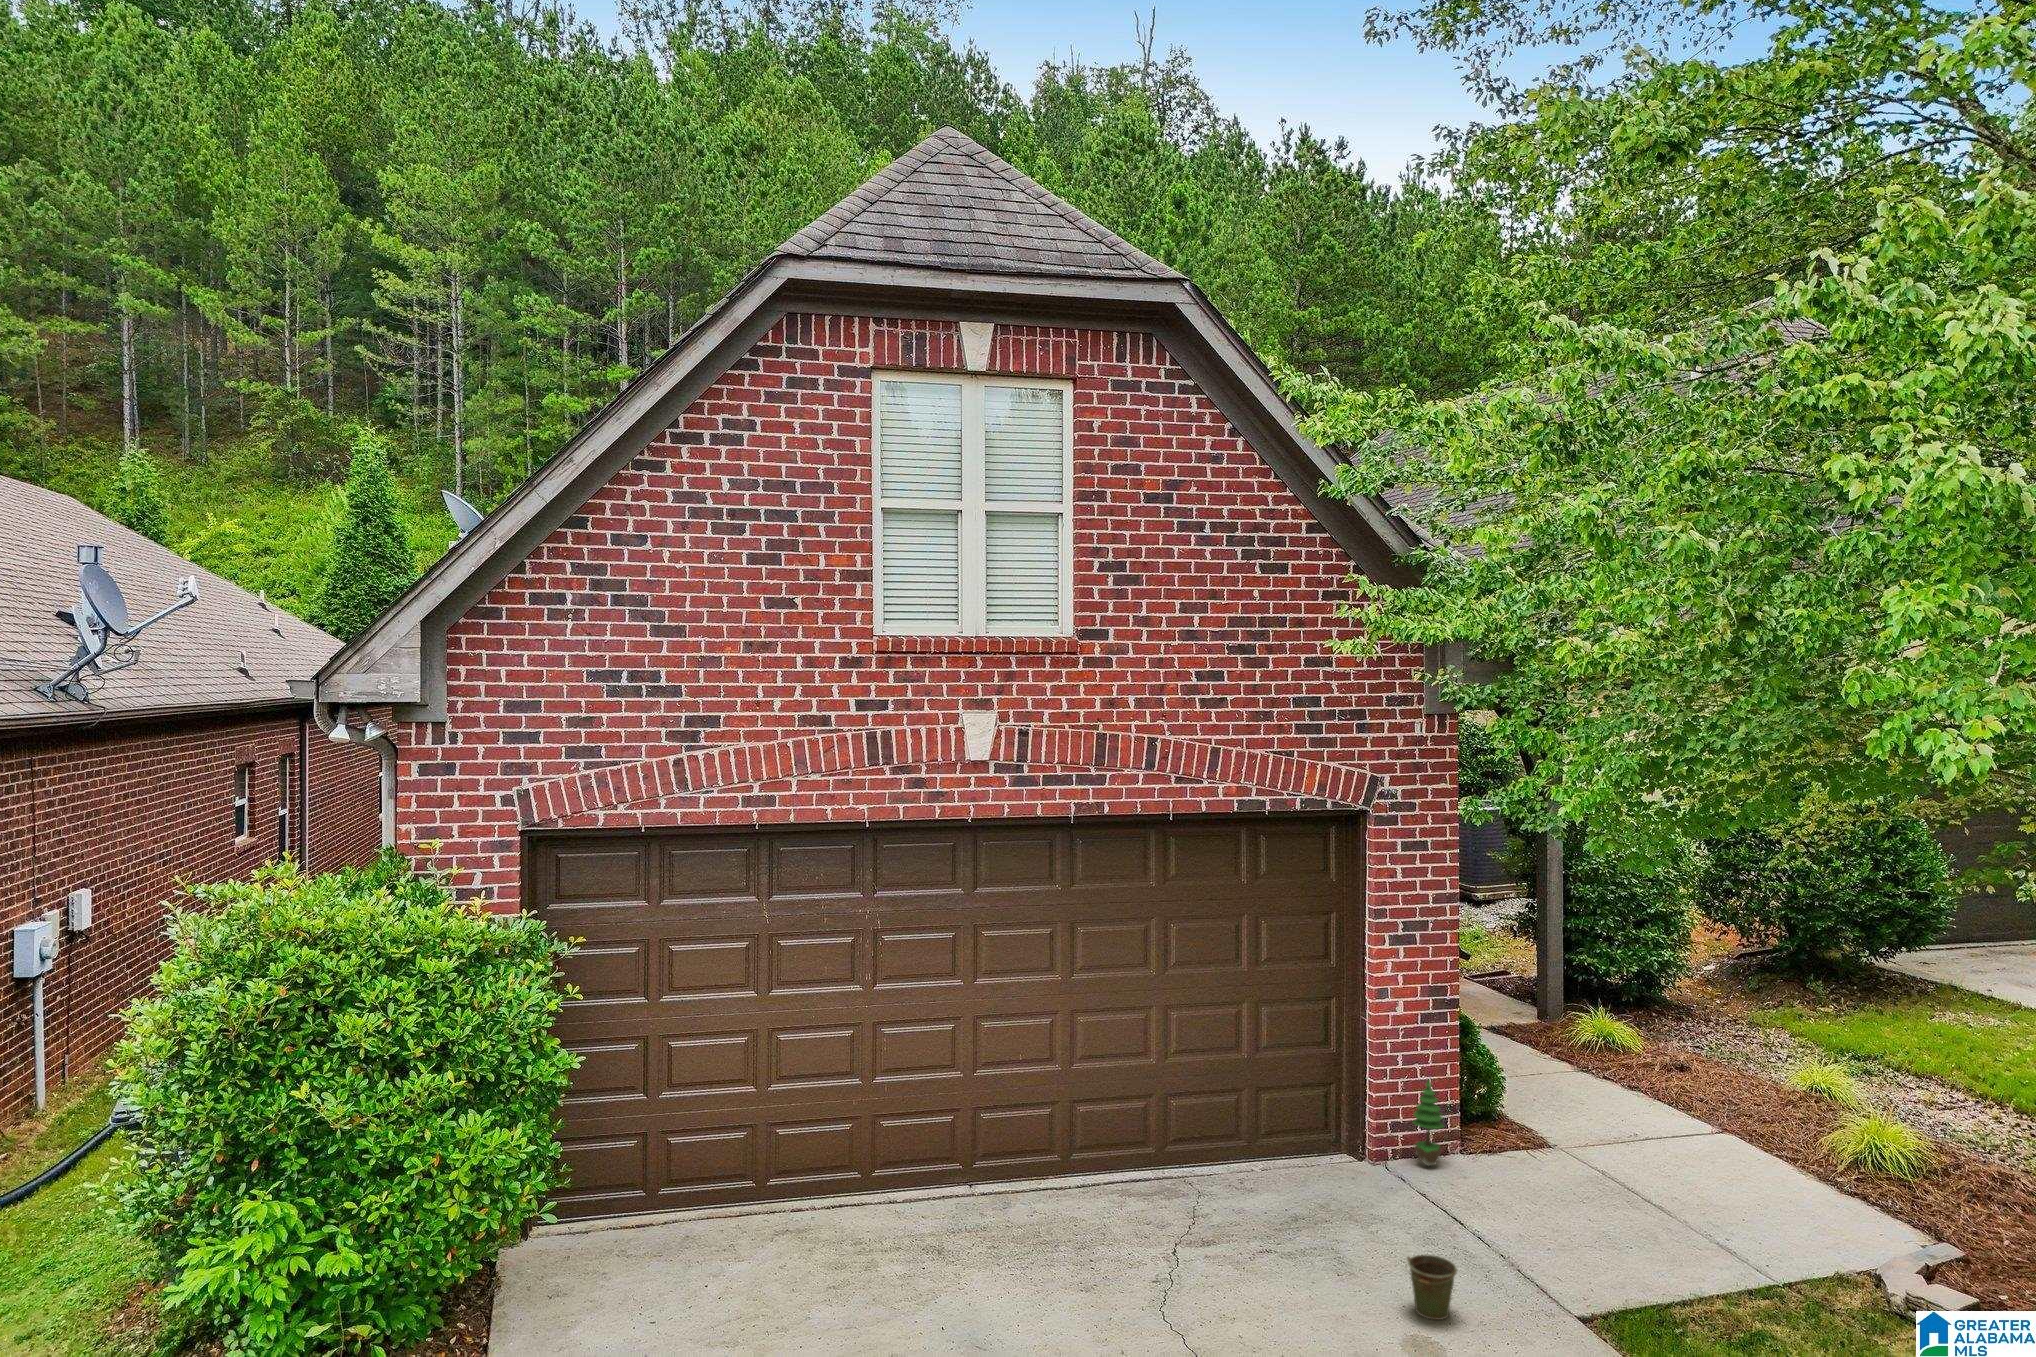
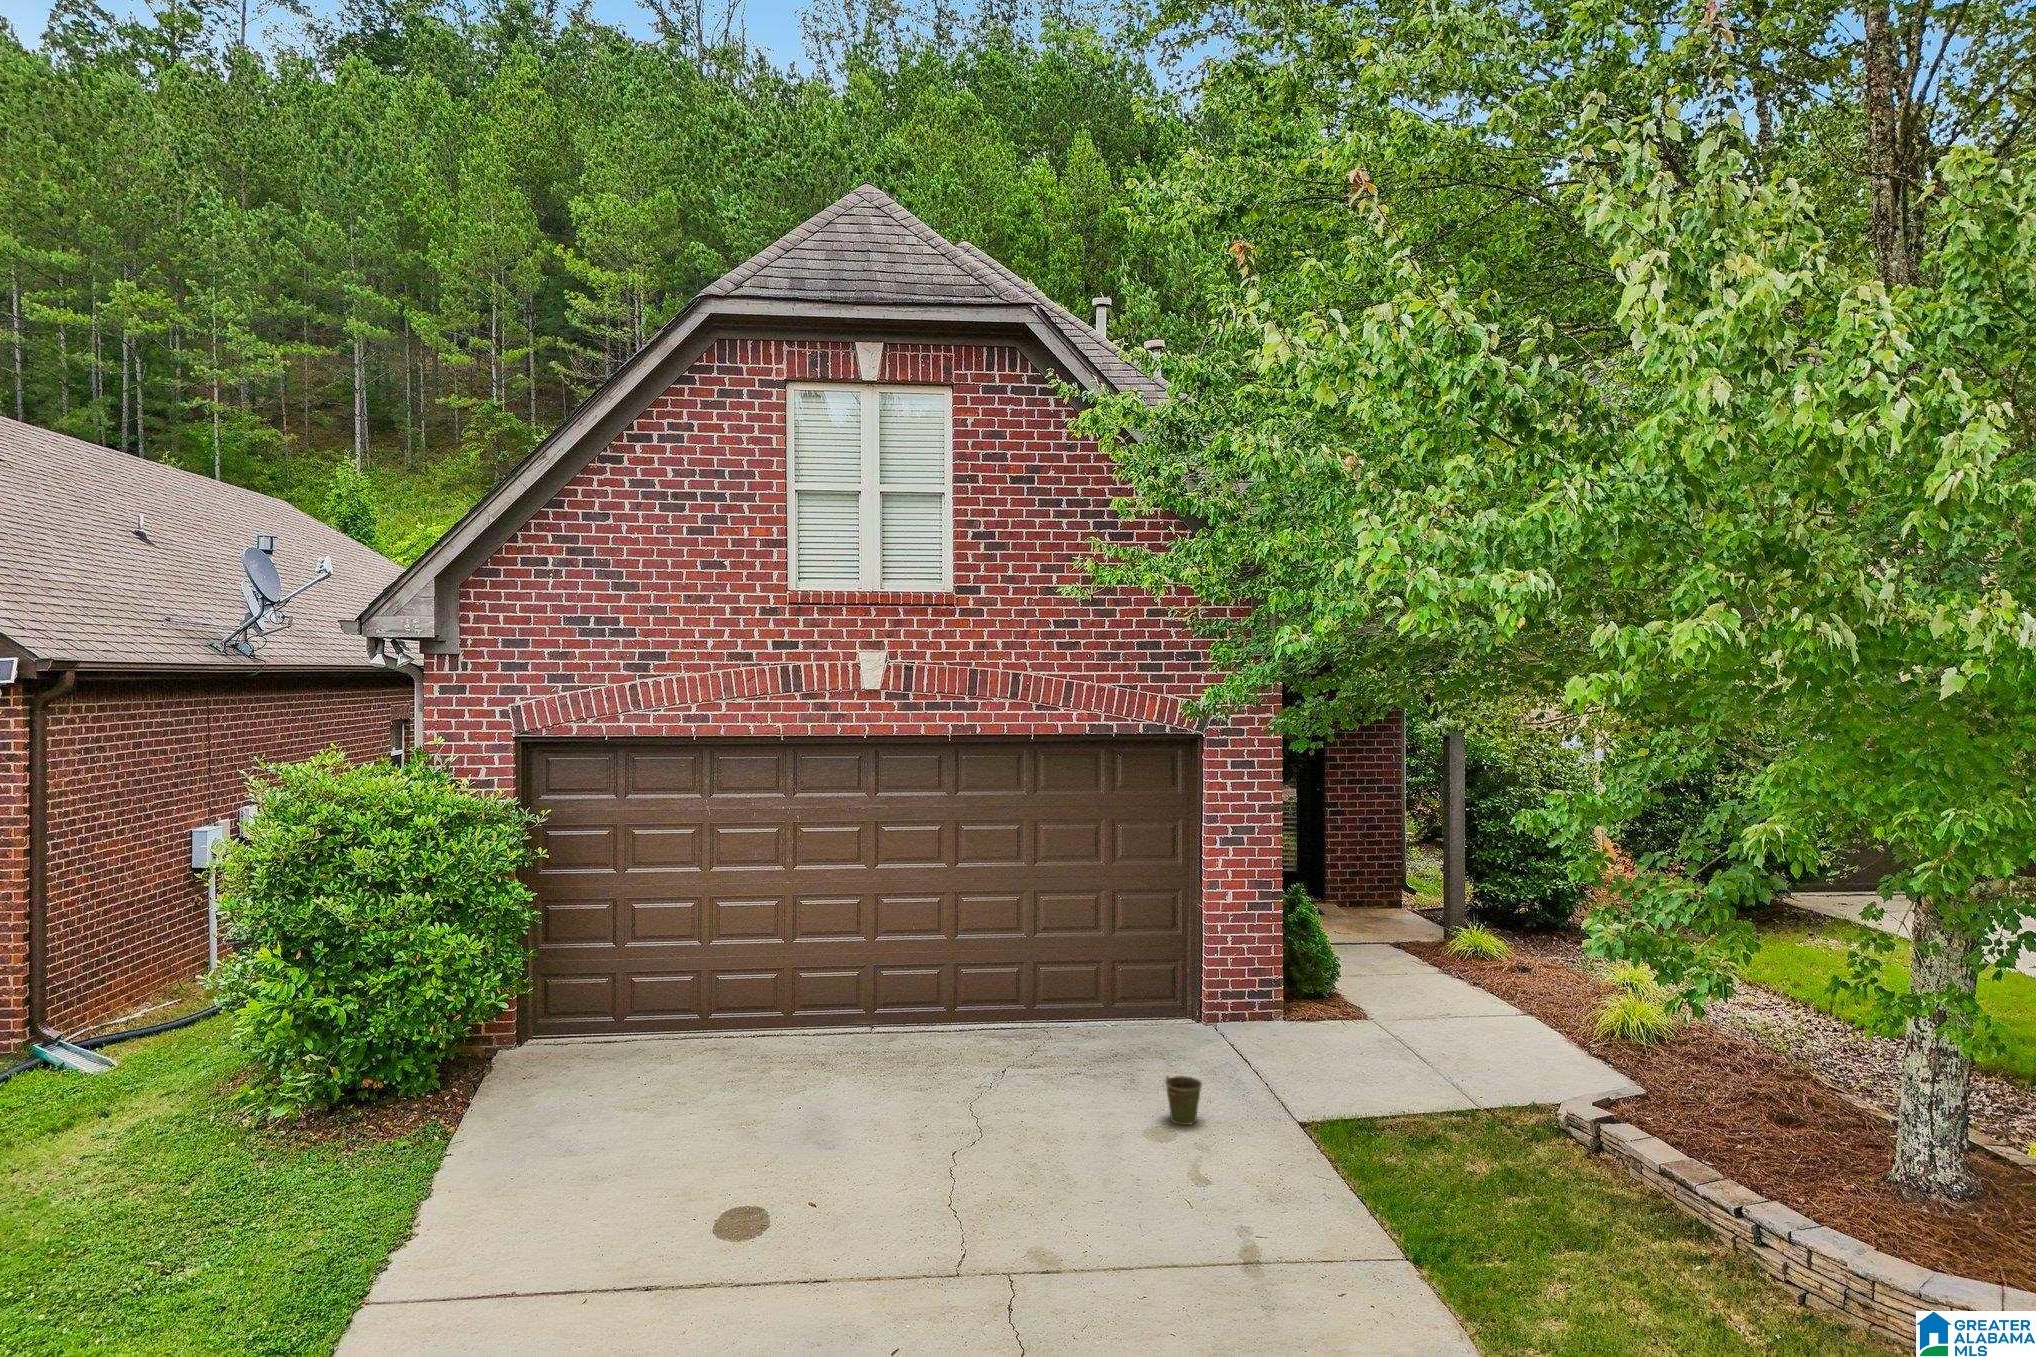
potted tree: present [1413,1080,1444,1166] -> none [1237,957,1263,1030]

